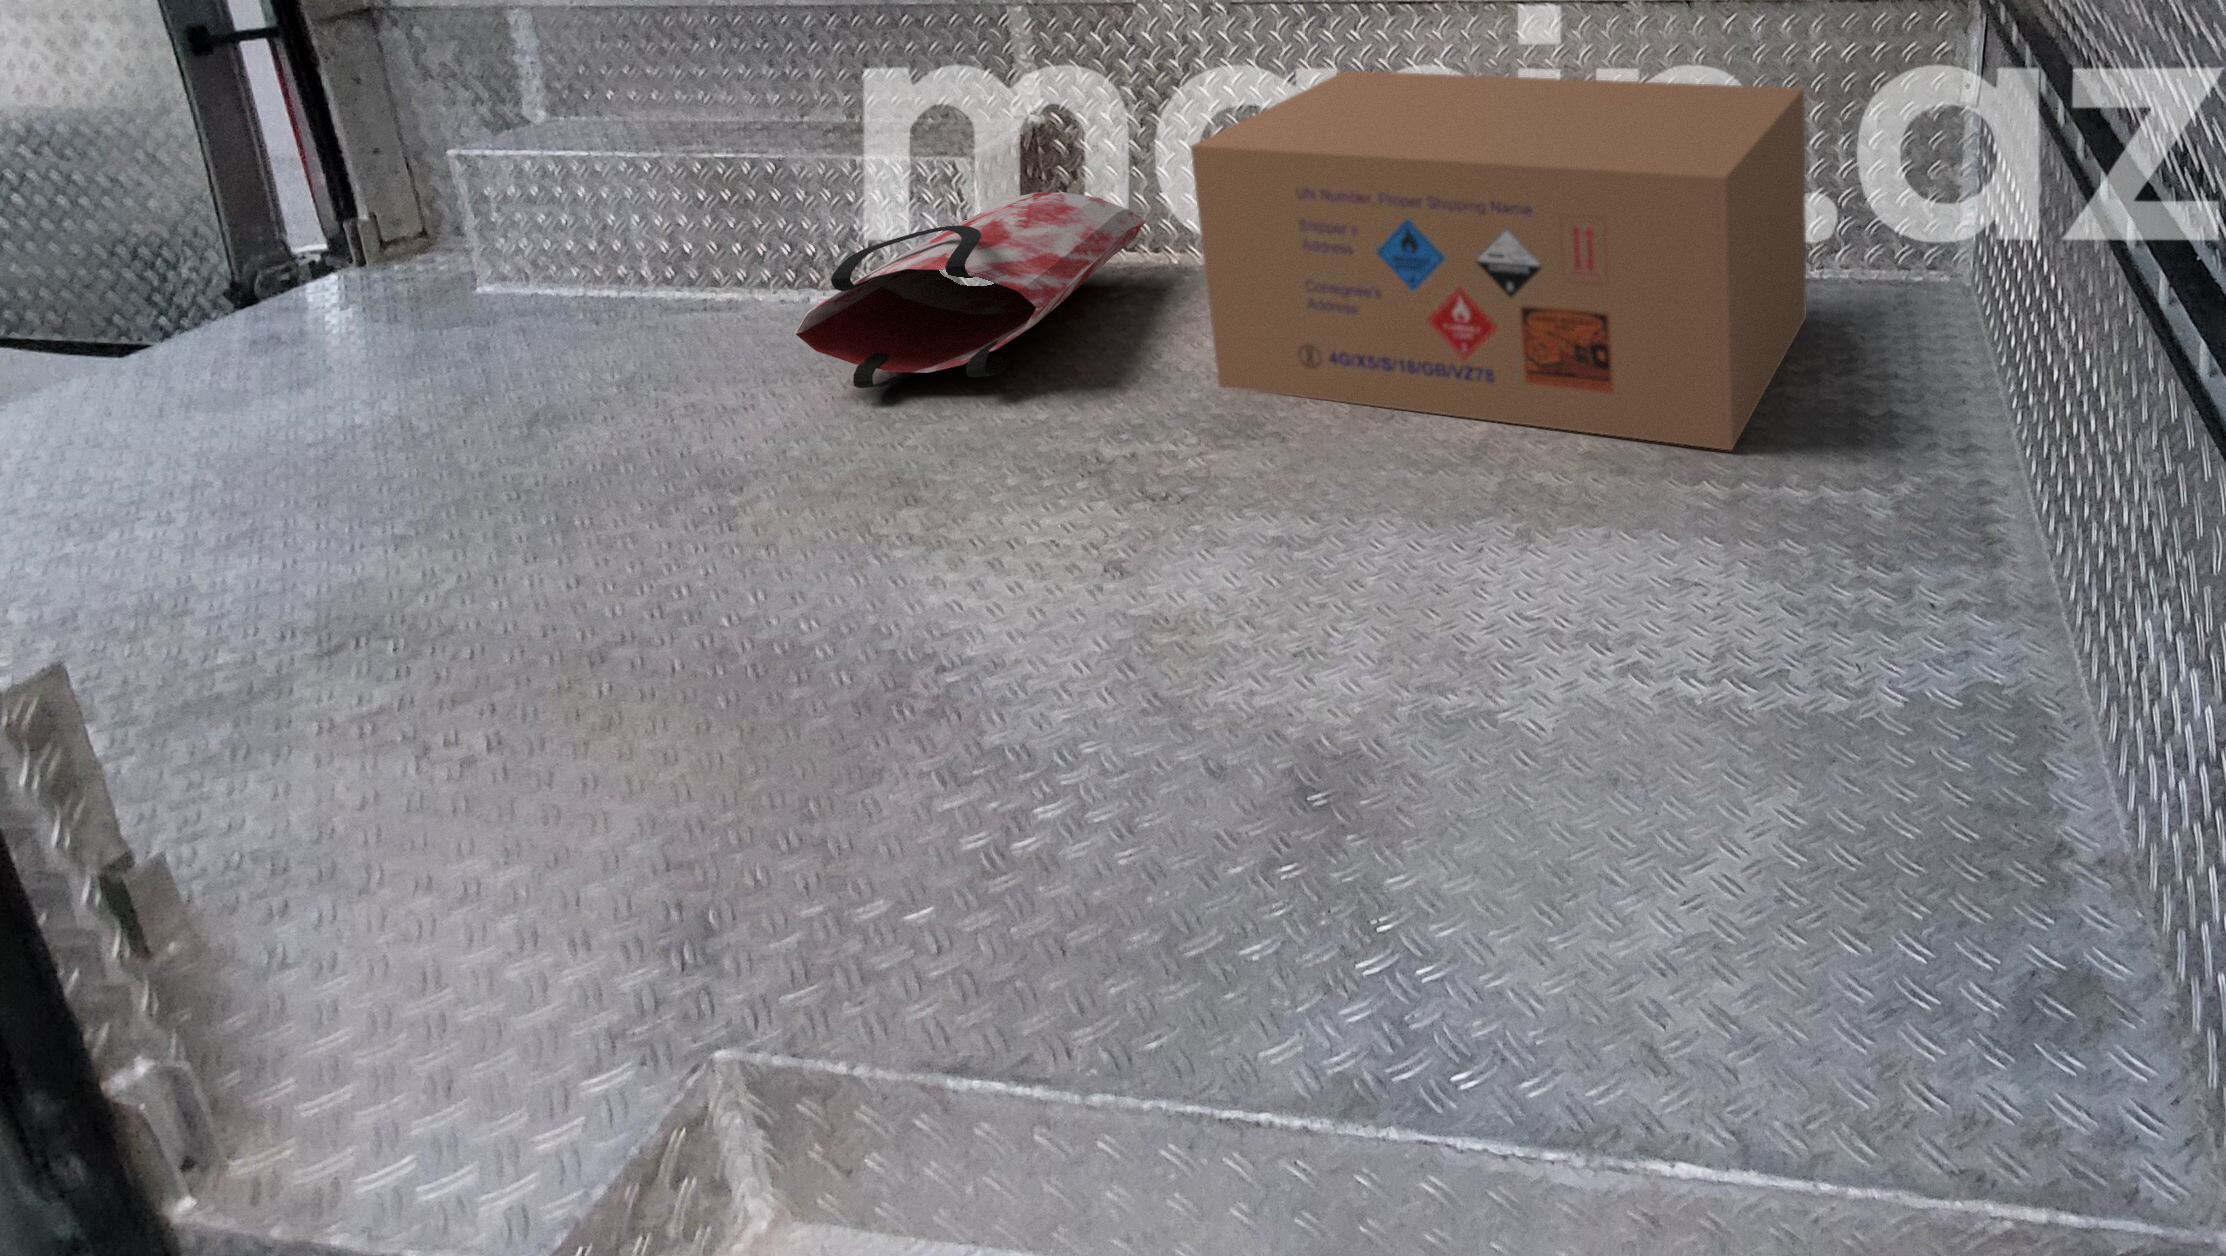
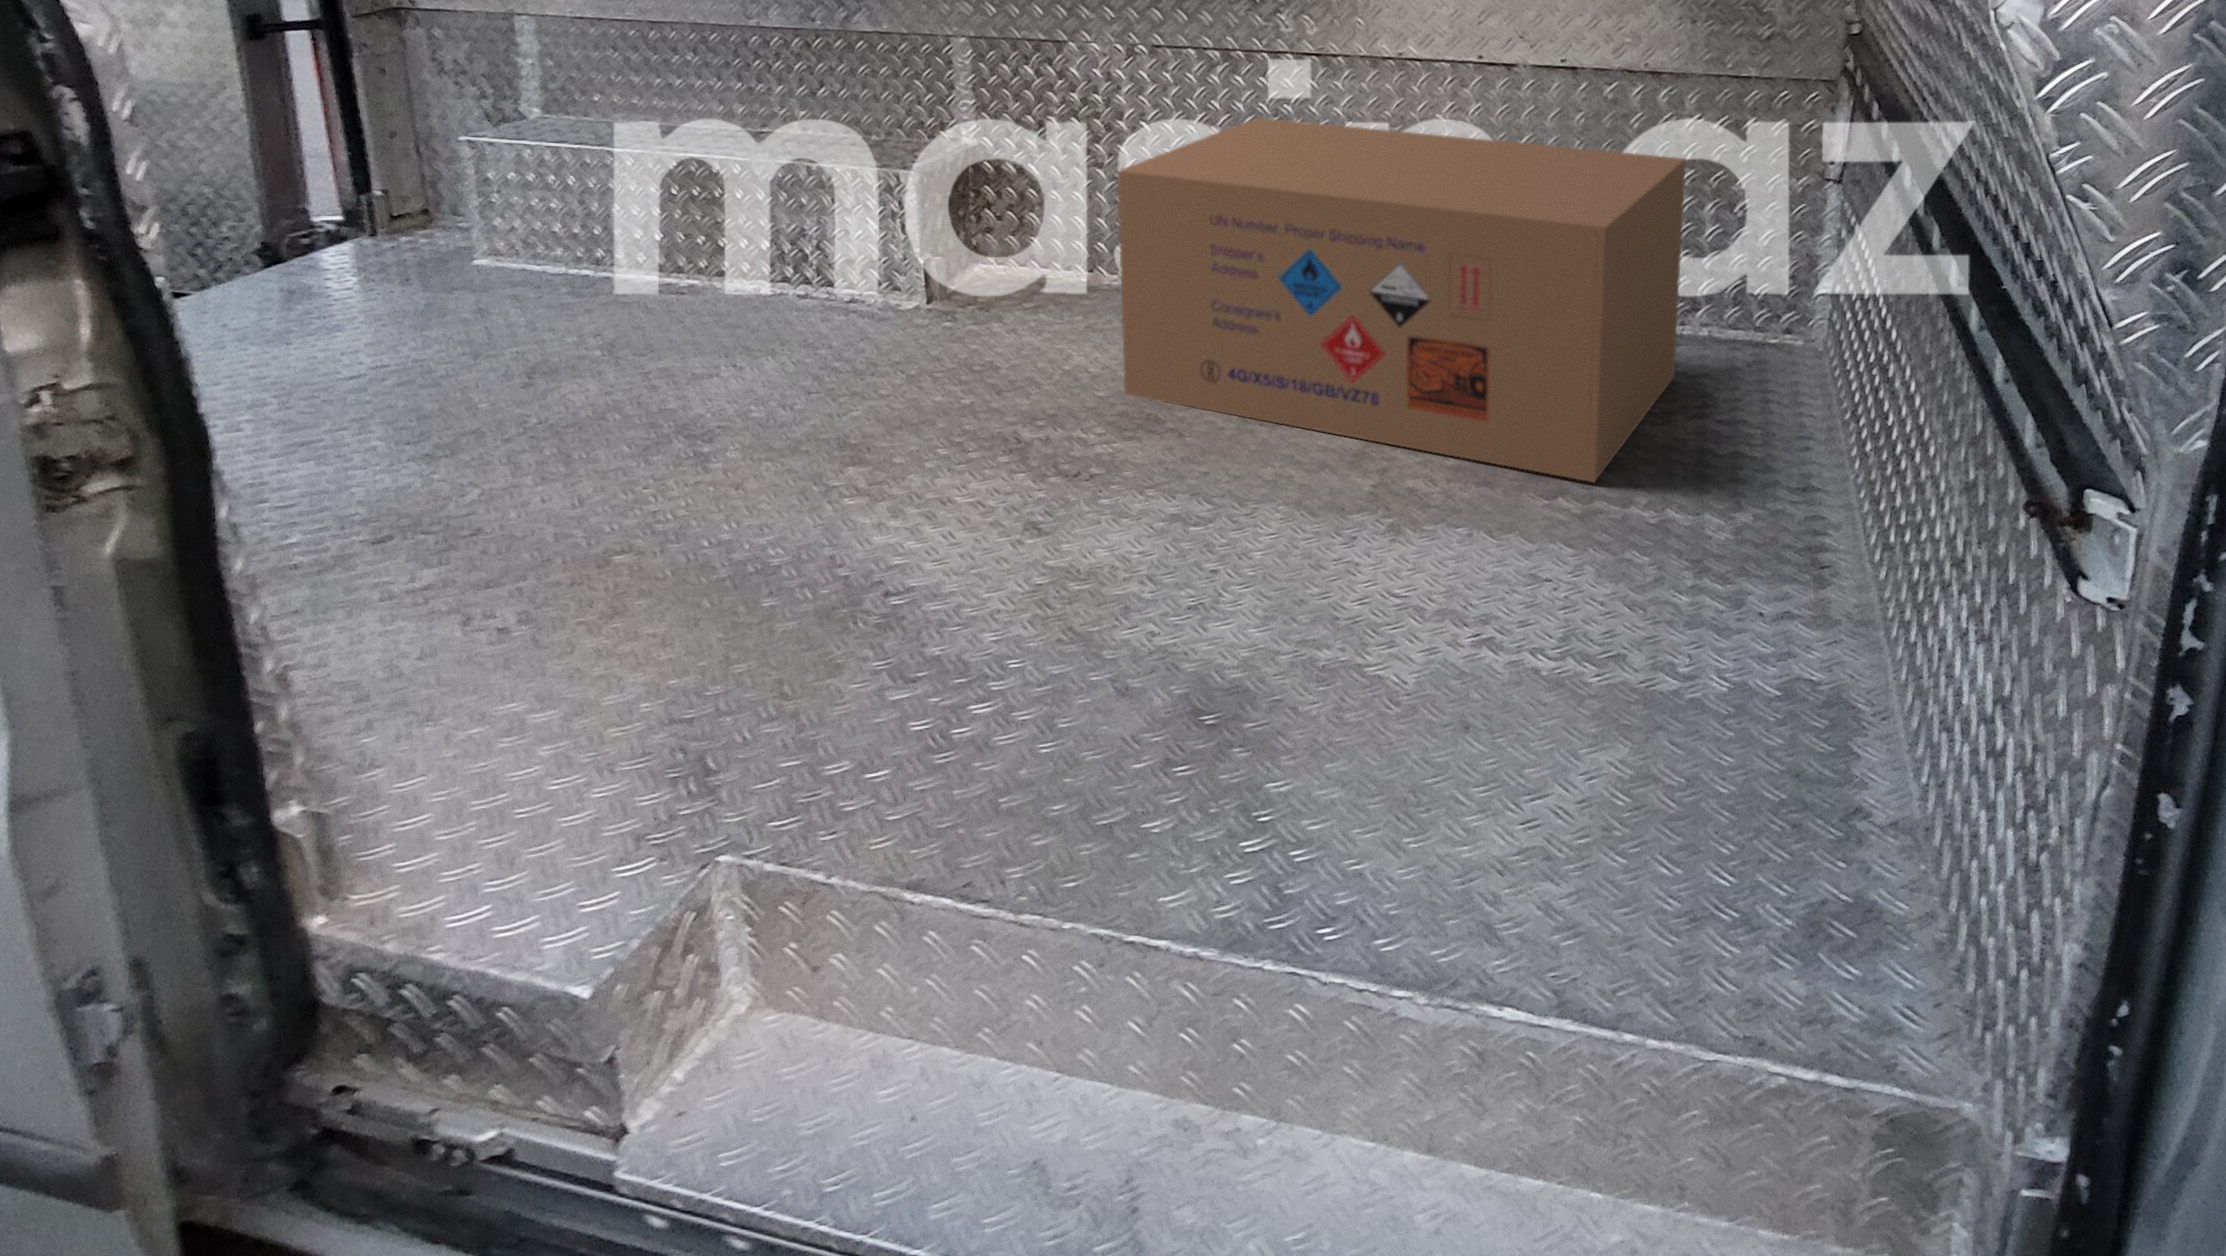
bag: present [795,192,1147,388] -> none [754,212,1063,370]

